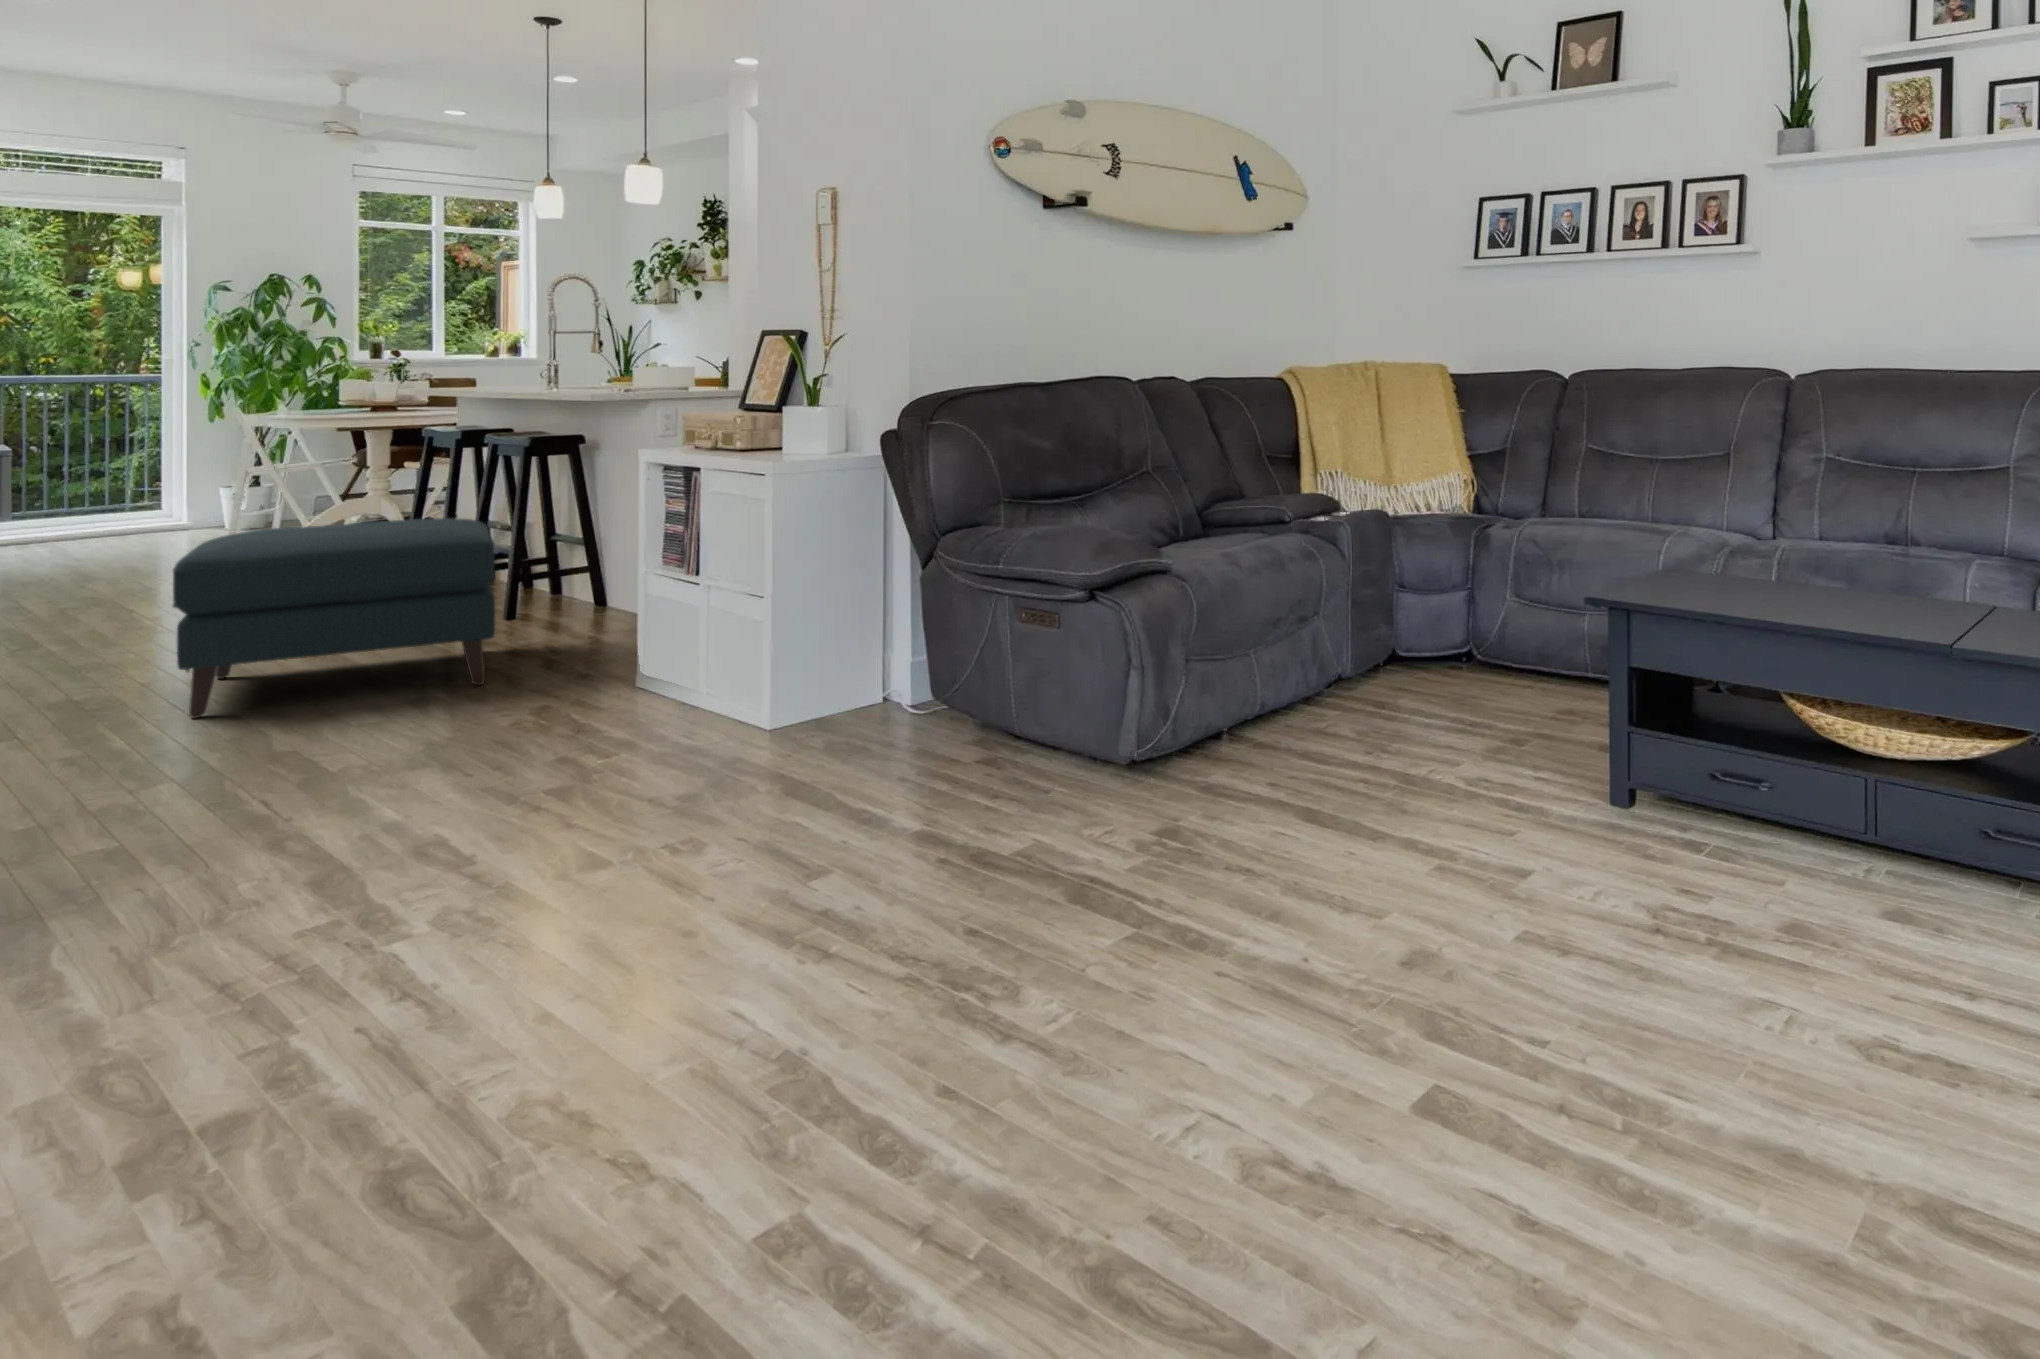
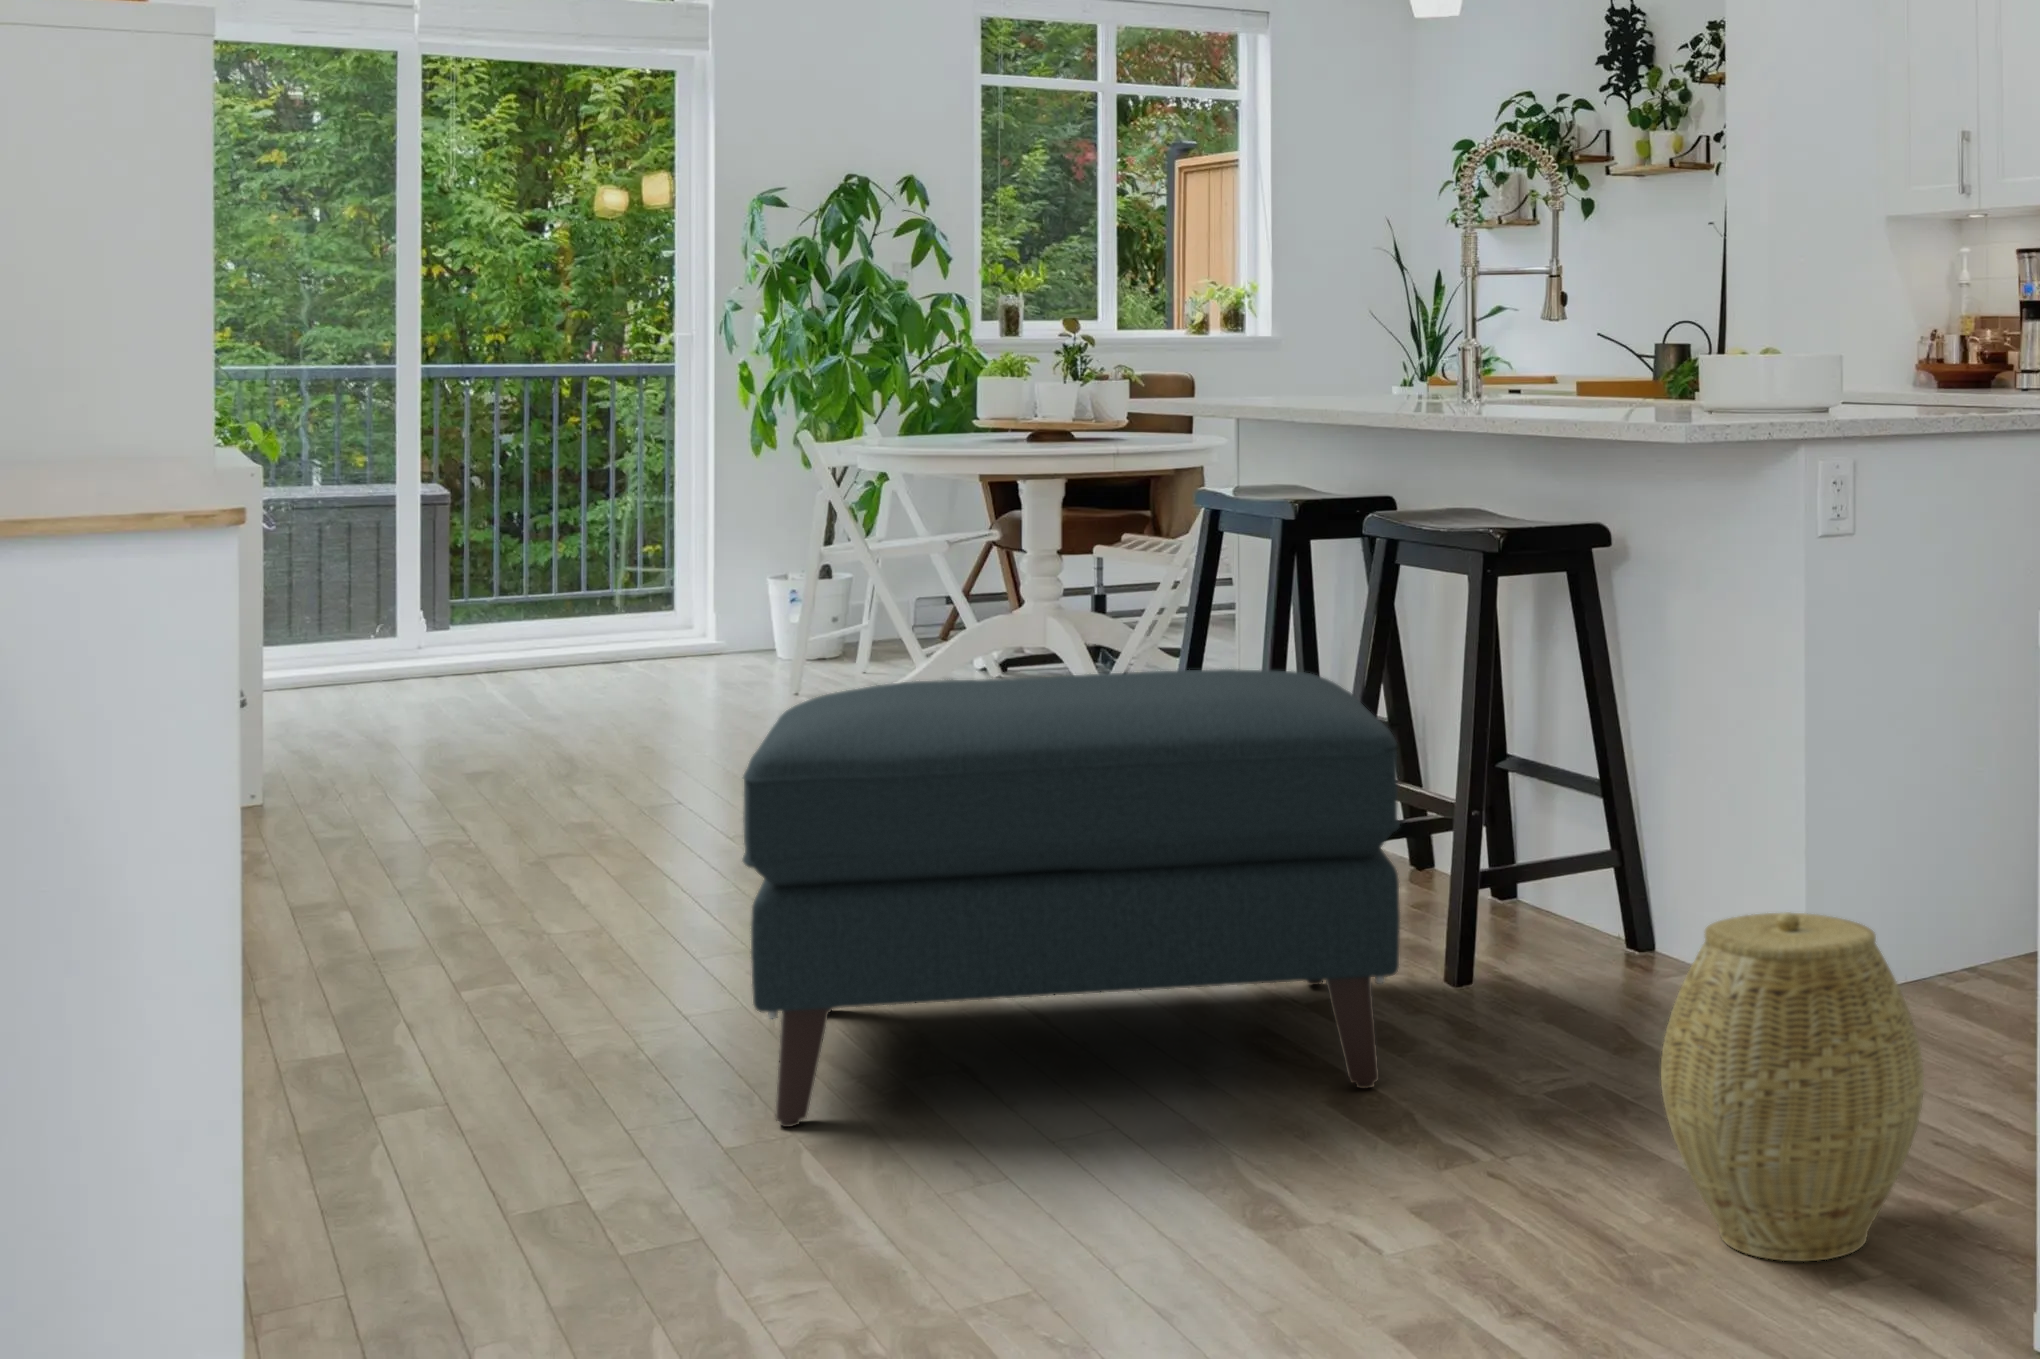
woven basket: none [579,597,684,723] -> present [1661,912,1924,1261]

